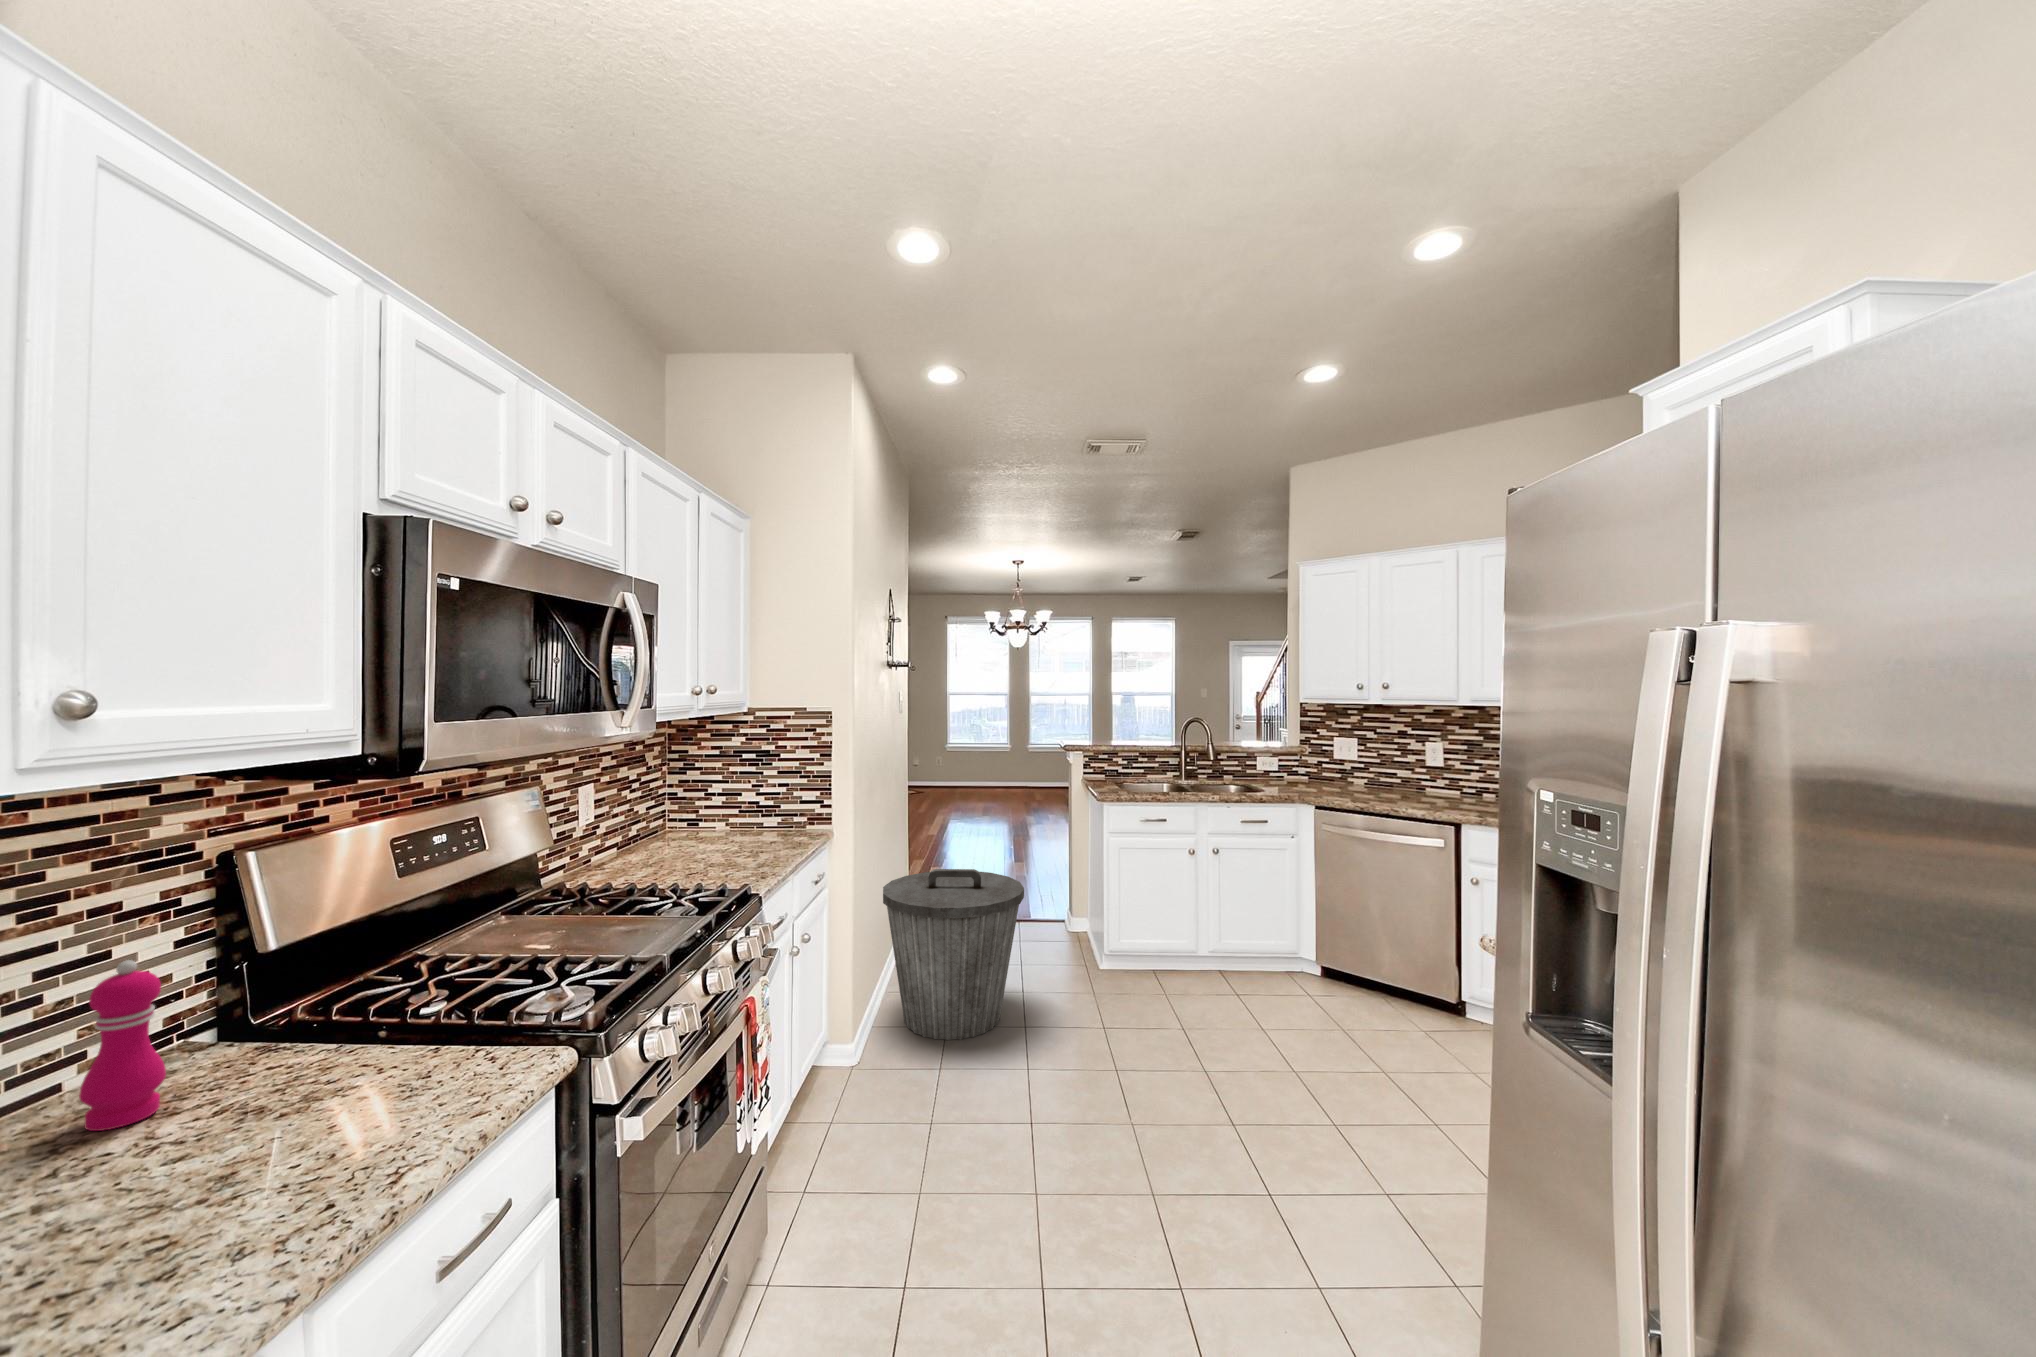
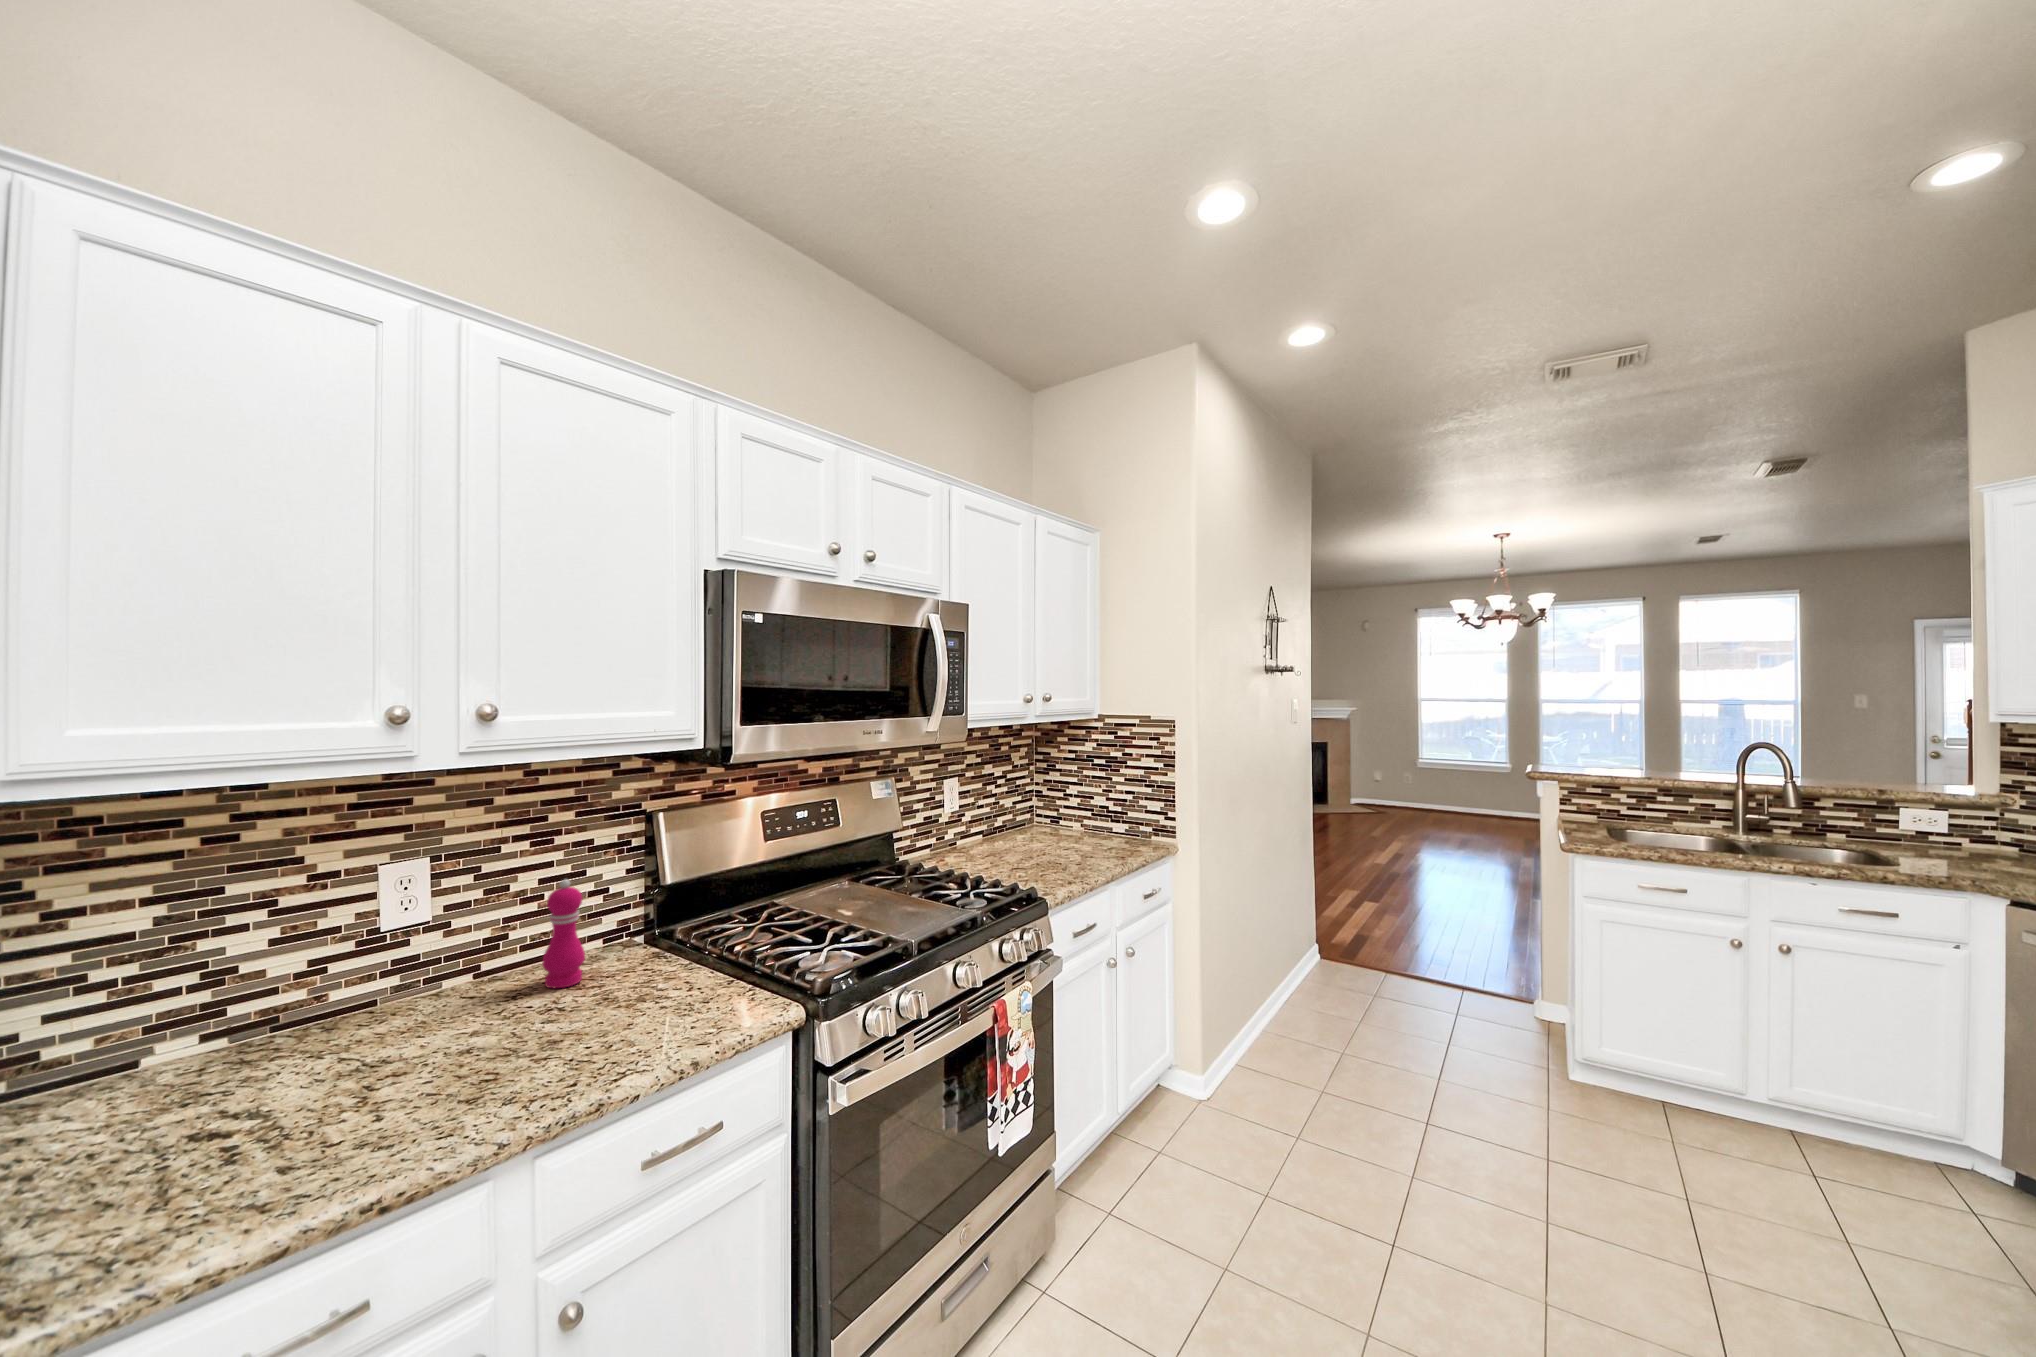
trash can: present [883,869,1024,1040] -> none [1244,900,1419,1104]

